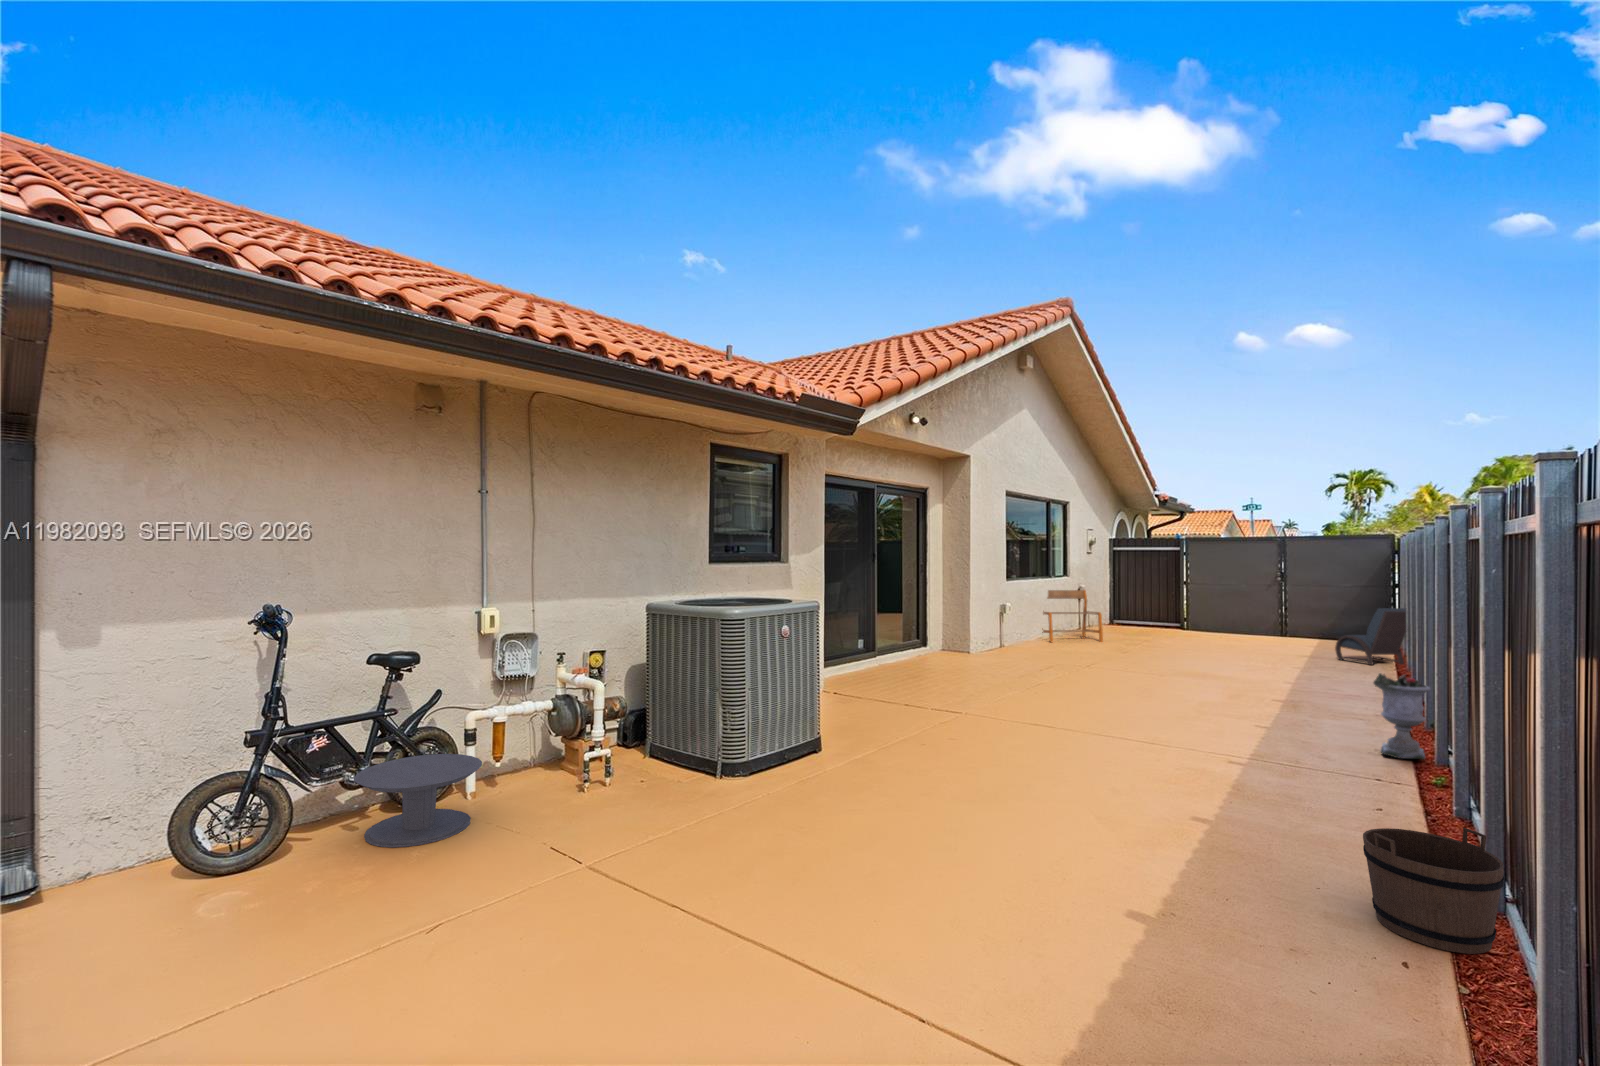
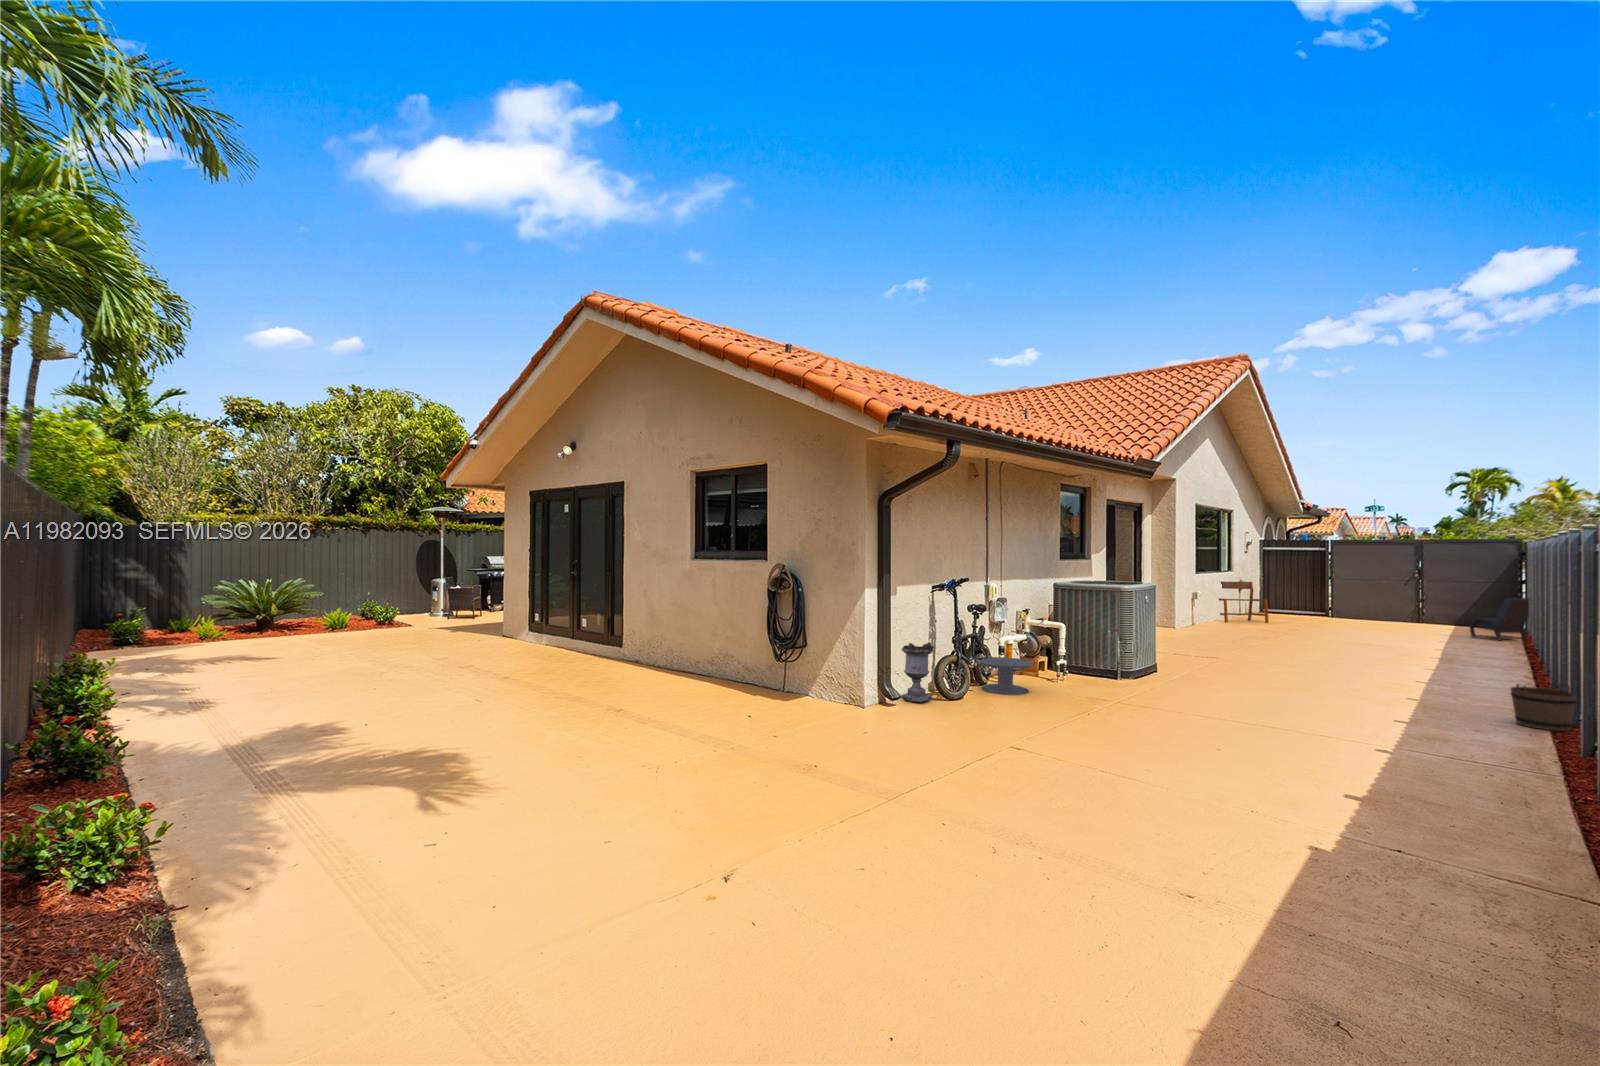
planter: present [1374,673,1430,760] -> present [901,642,934,703]

